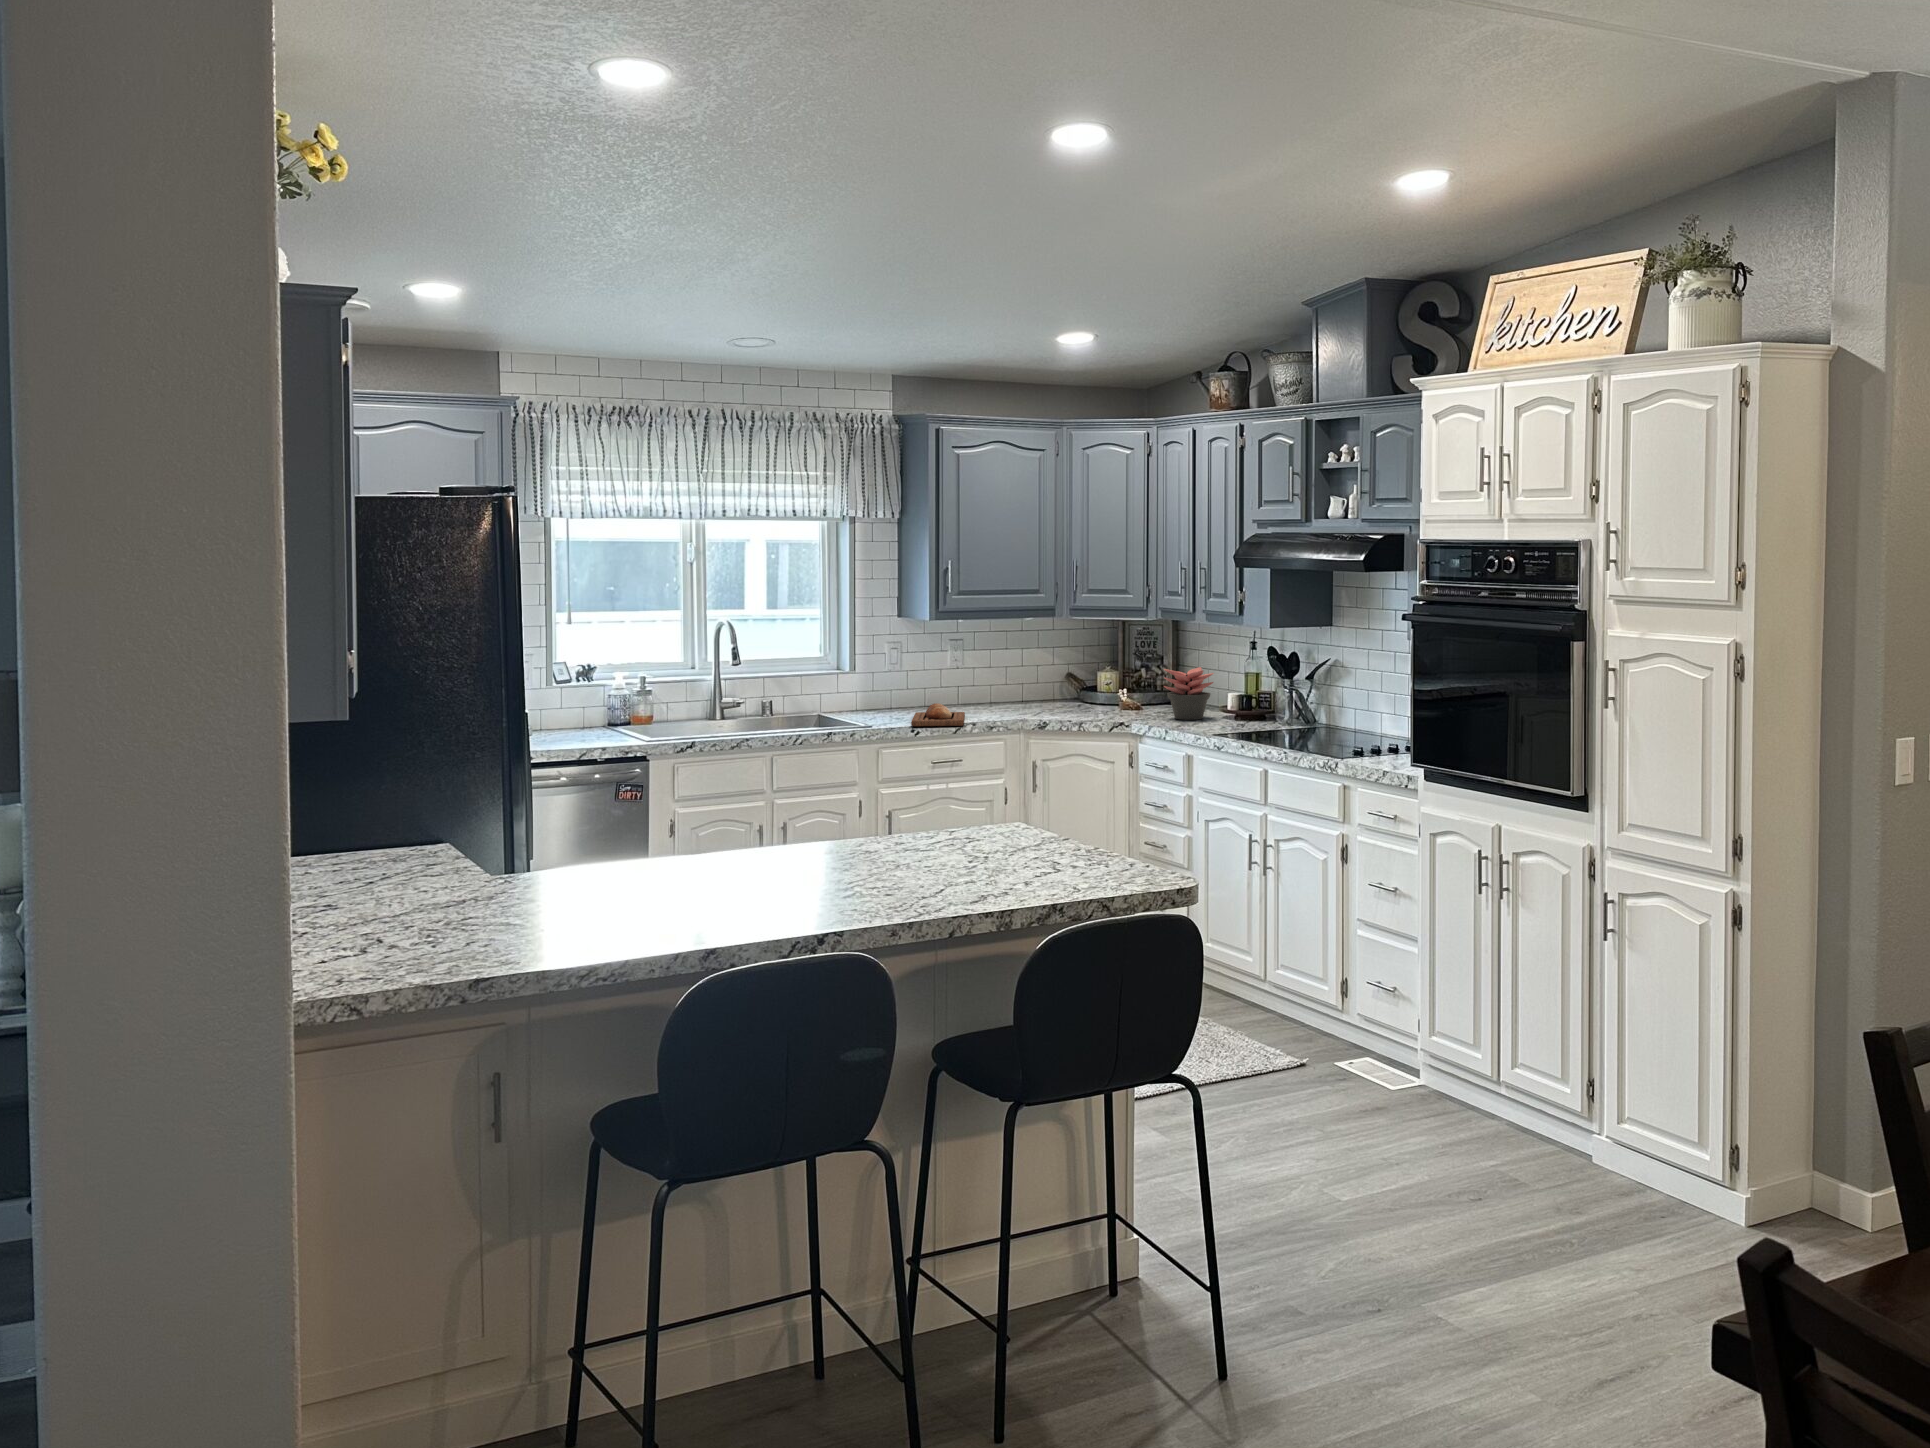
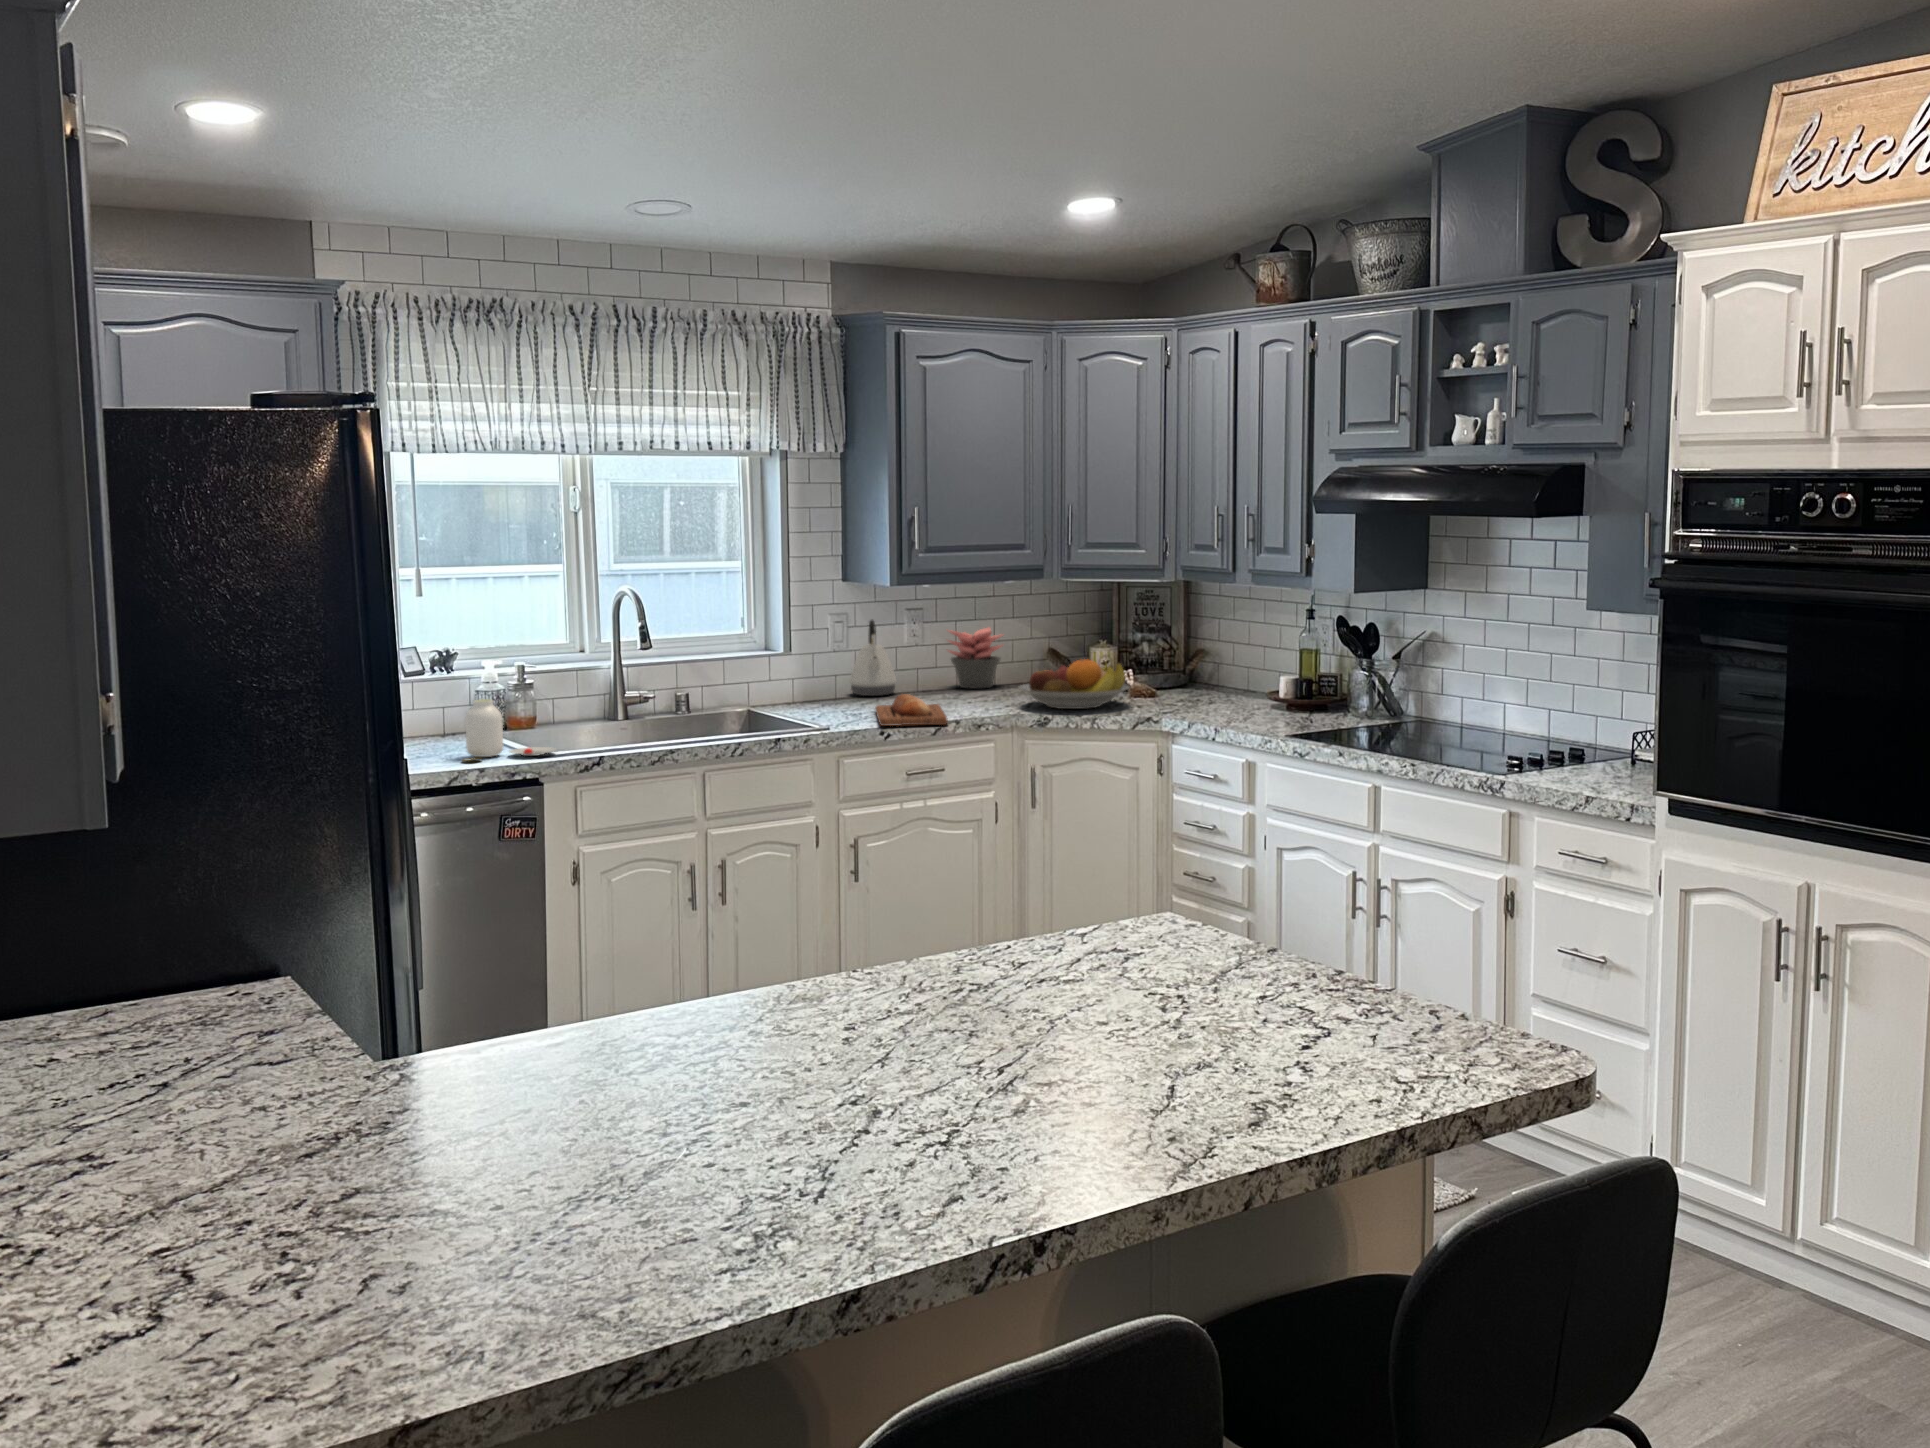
kettle: none [903,648,940,707] -> present [849,620,897,696]
succulent plant: present [1164,667,1213,720] -> present [948,627,1002,689]
fruit bowl: none [1026,679,1112,716] -> present [1019,659,1129,709]
jar: none [592,701,663,746] -> present [463,699,556,761]

